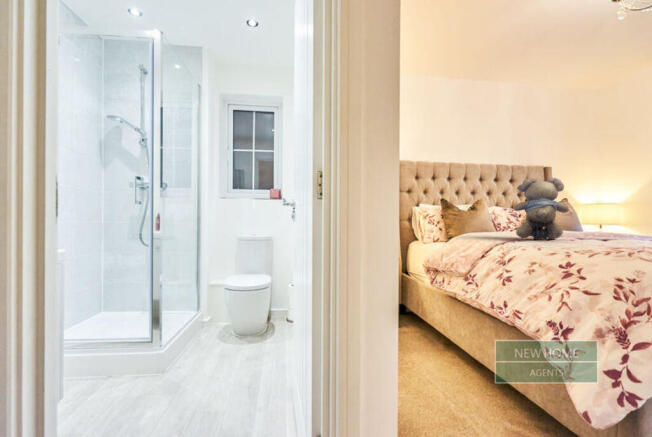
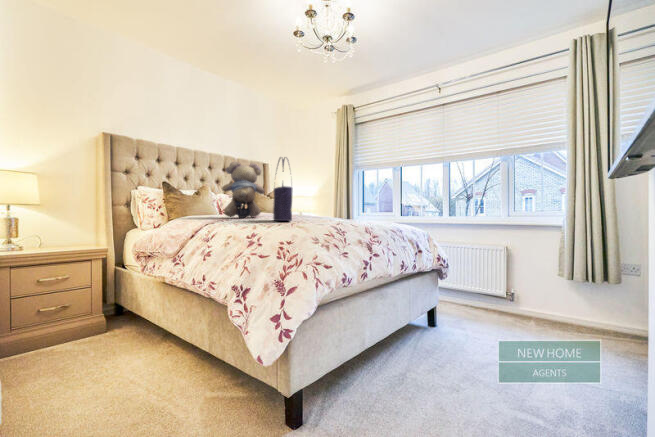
tote bag: none [588,170,623,249] -> present [273,157,293,221]

